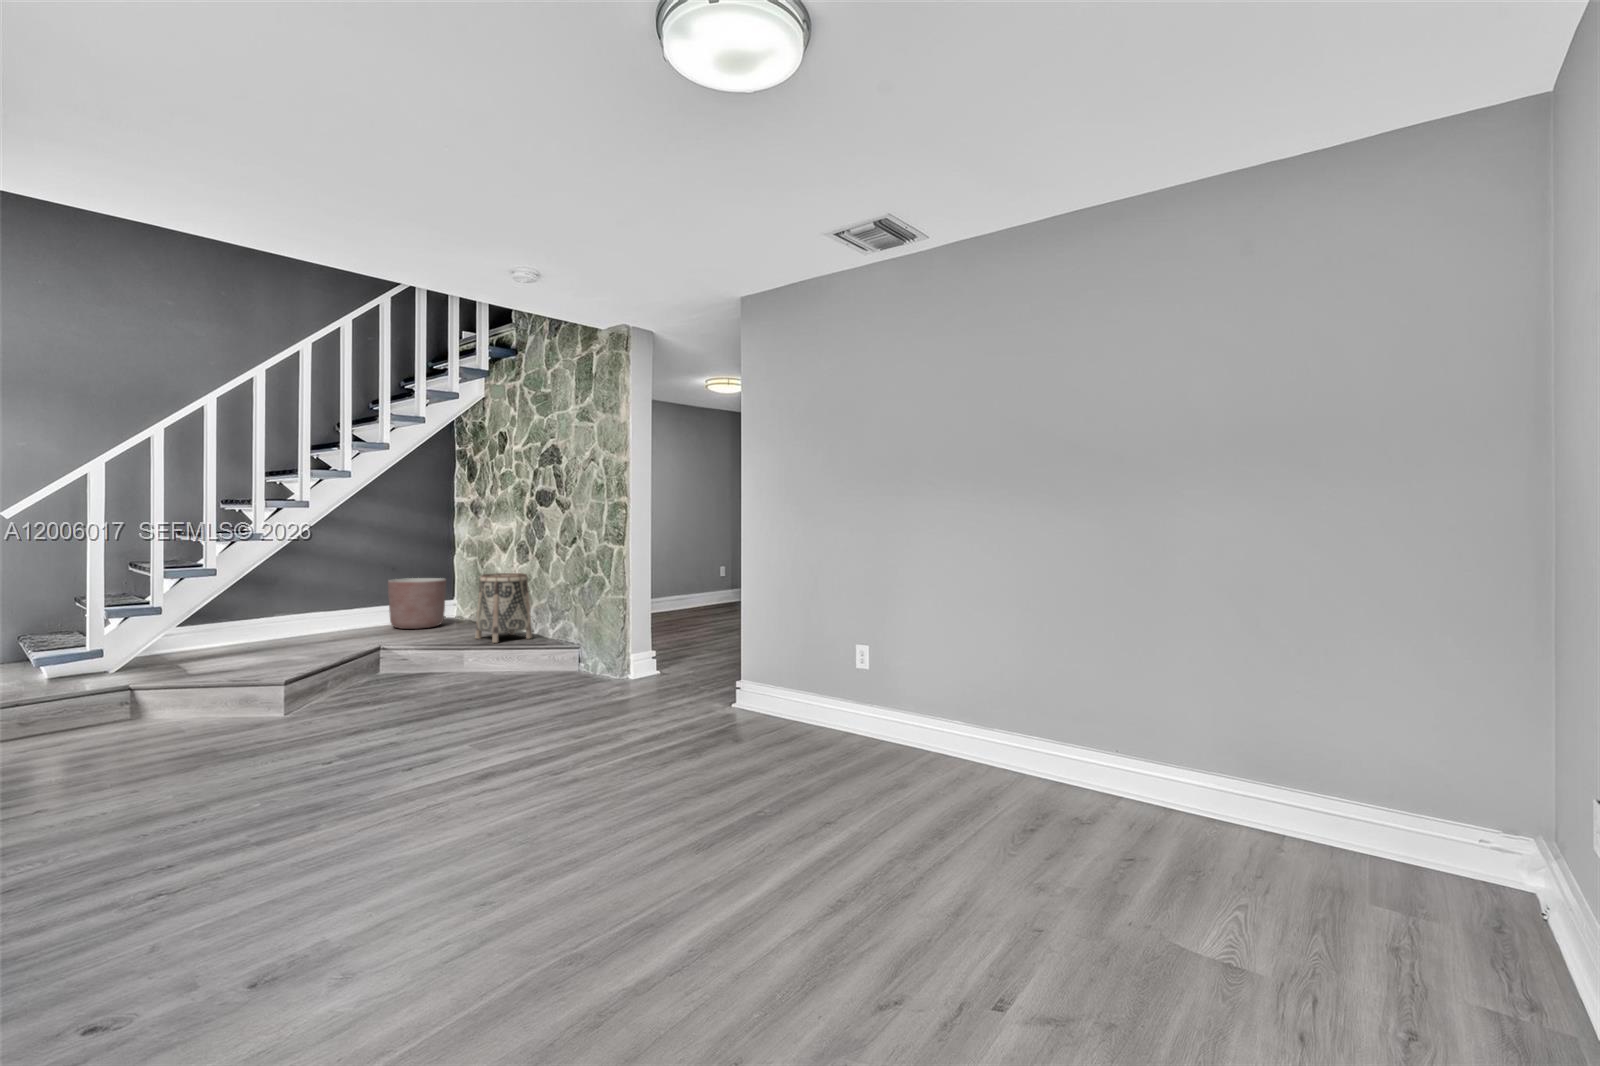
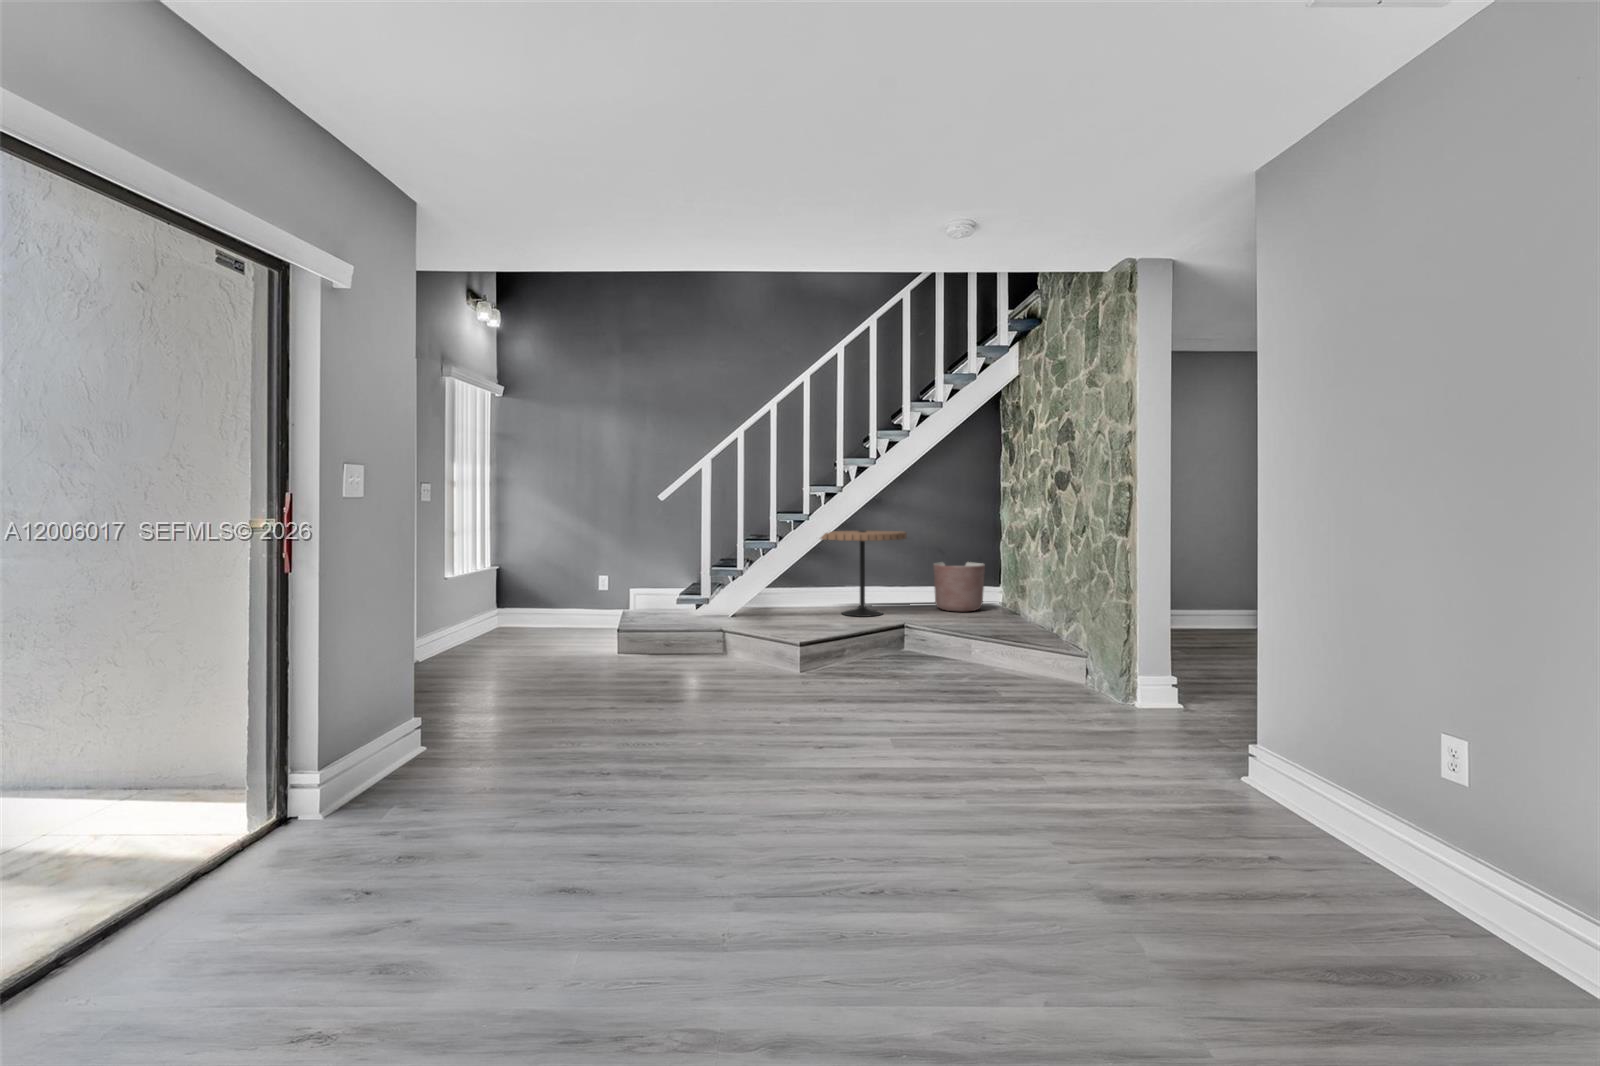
side table: none [244,547,365,646] -> present [821,531,907,617]
basket: present [476,573,532,643] -> none [992,562,1047,636]

